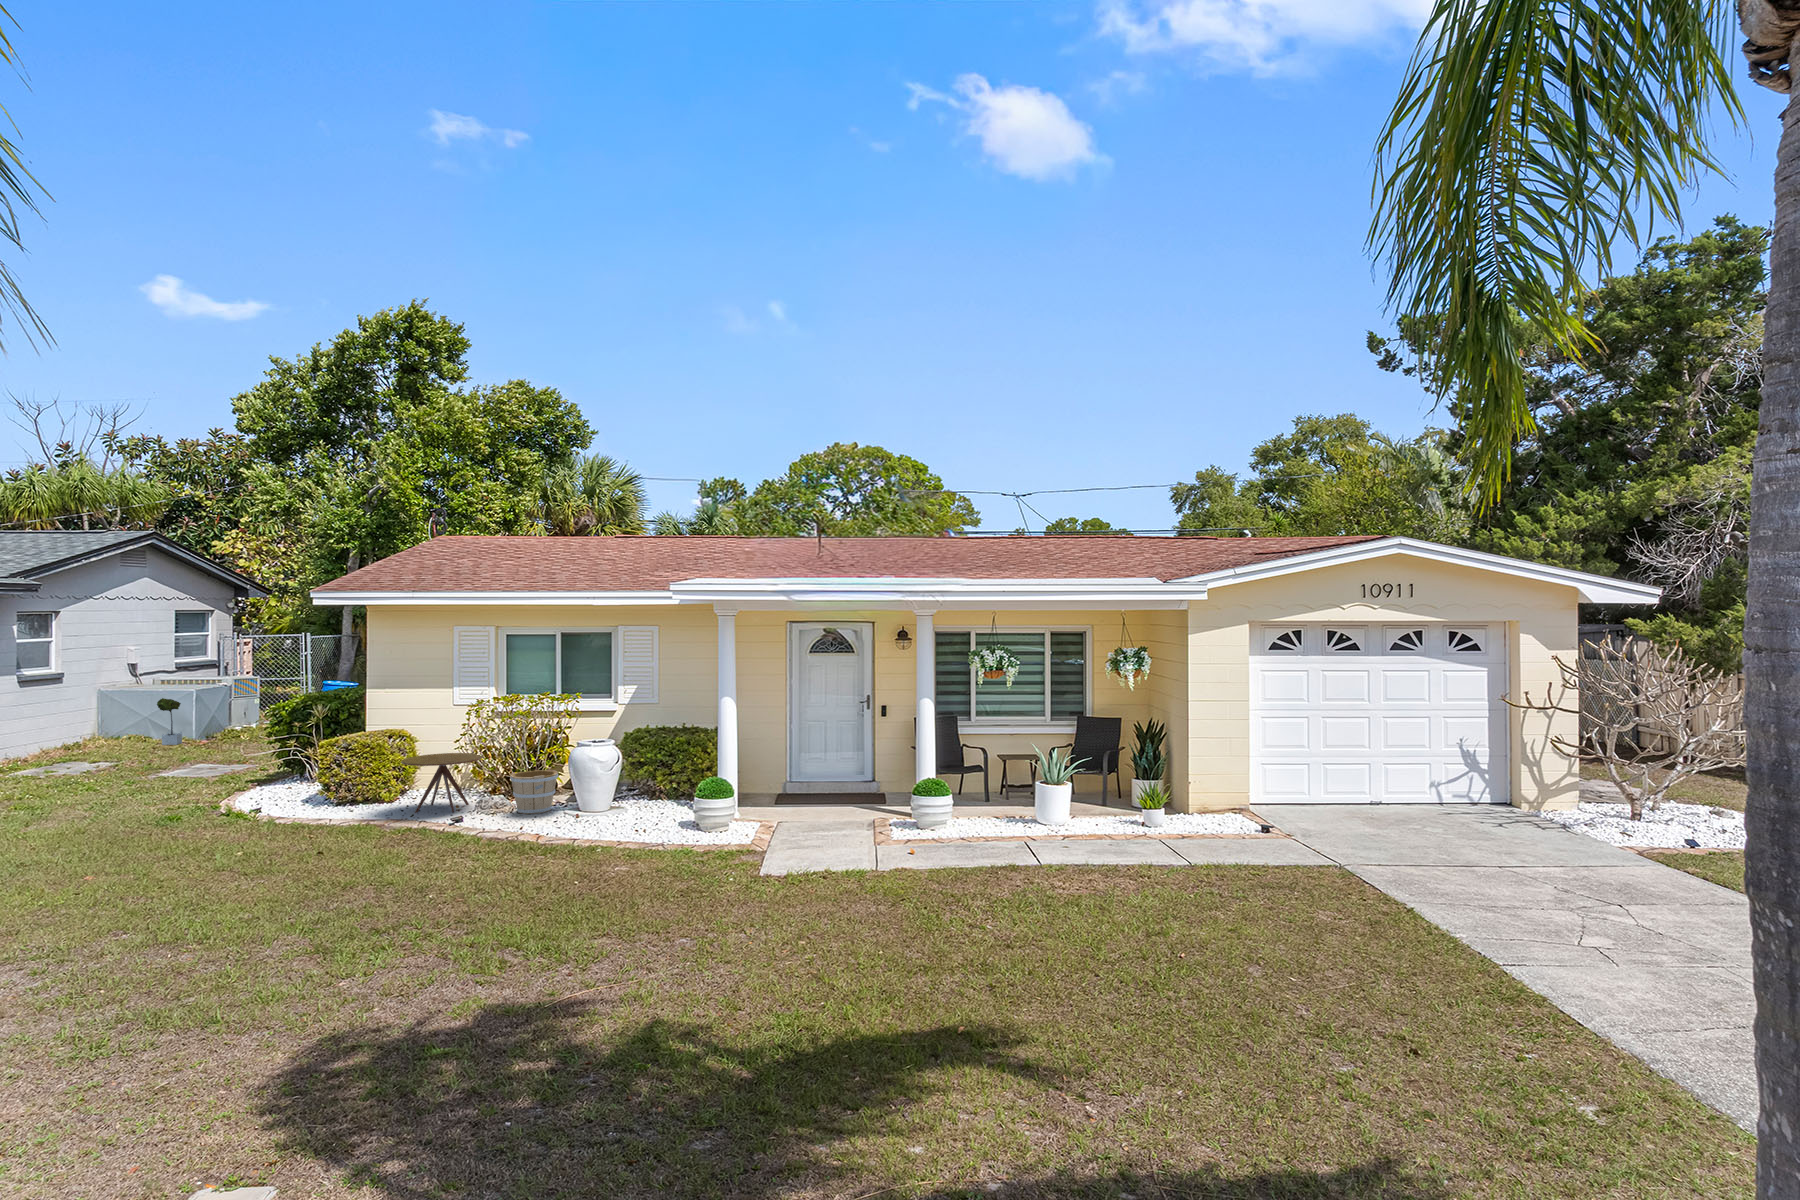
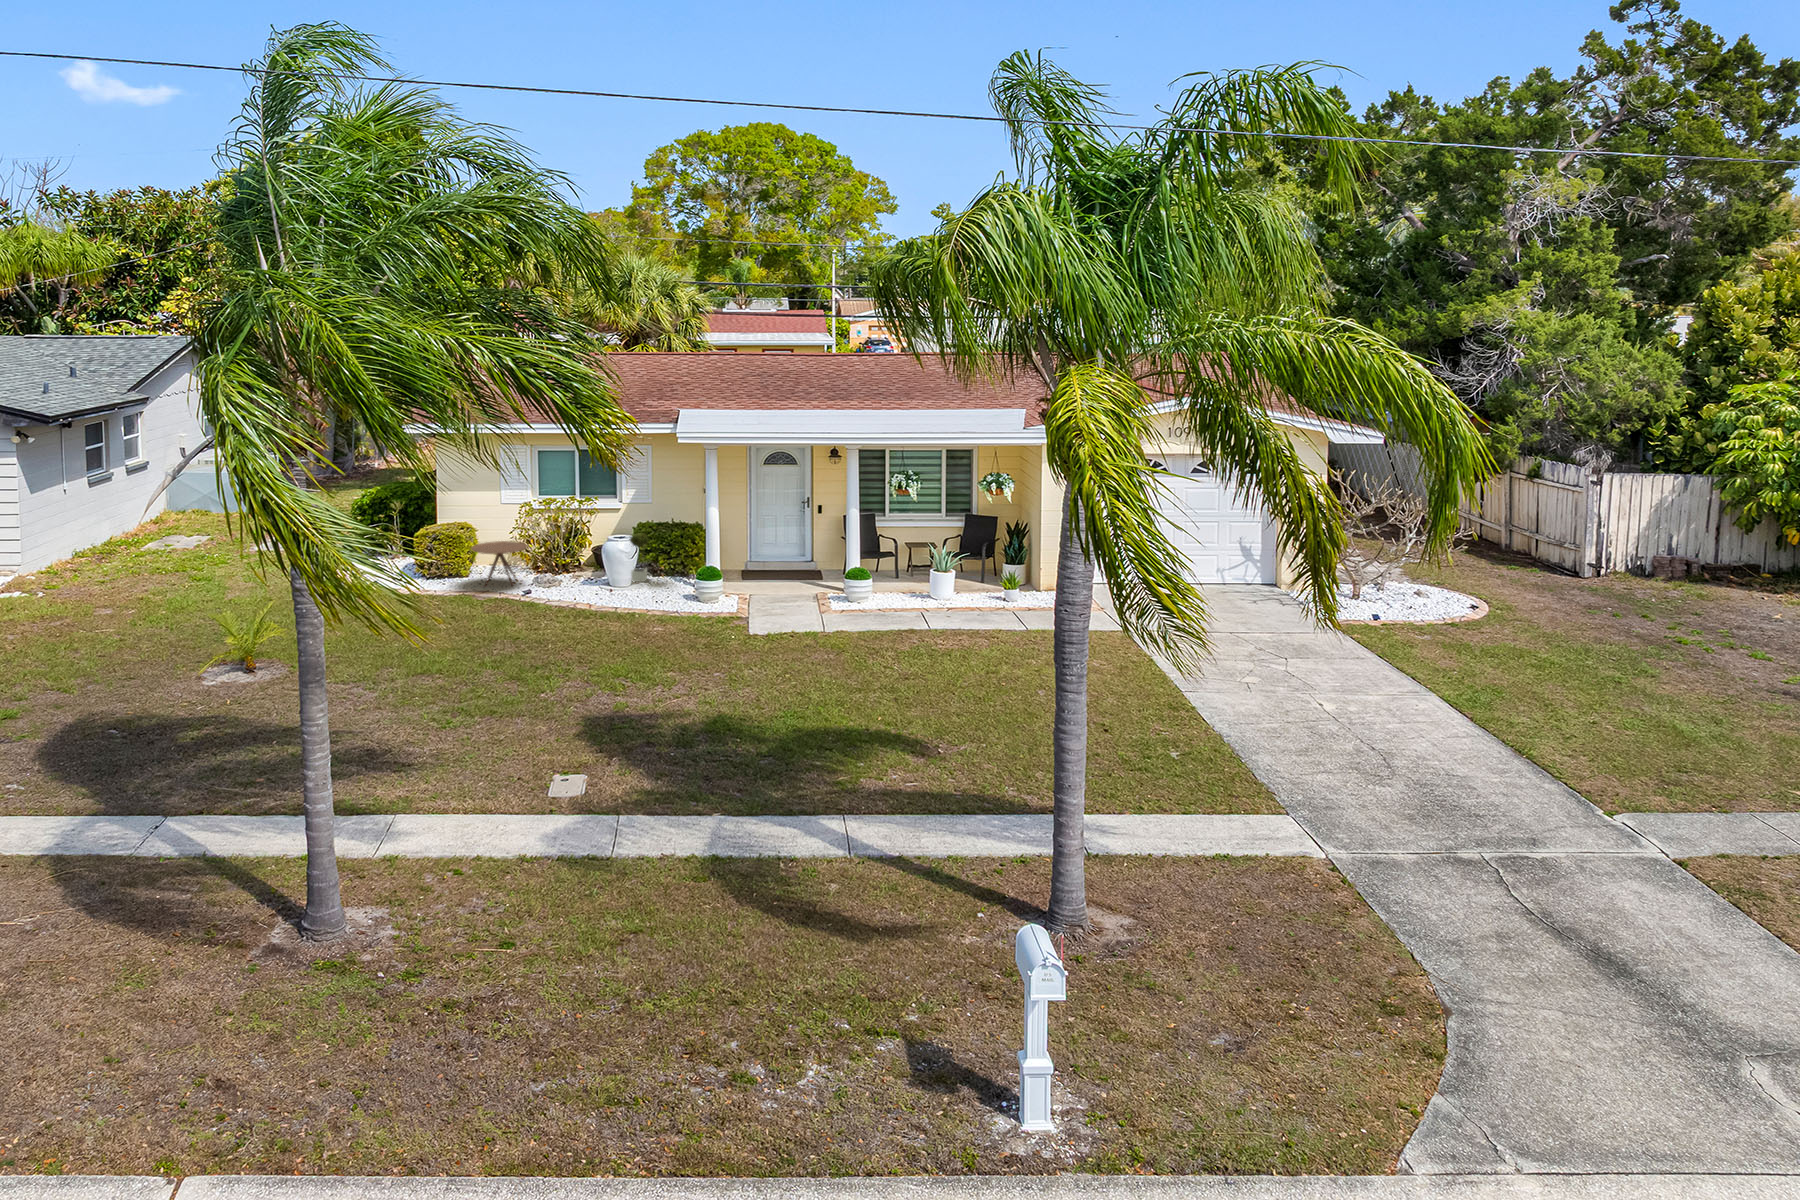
potted tree: present [157,698,182,745] -> present [629,533,649,582]
wooden bucket: present [510,769,558,814] -> none [553,555,587,588]

